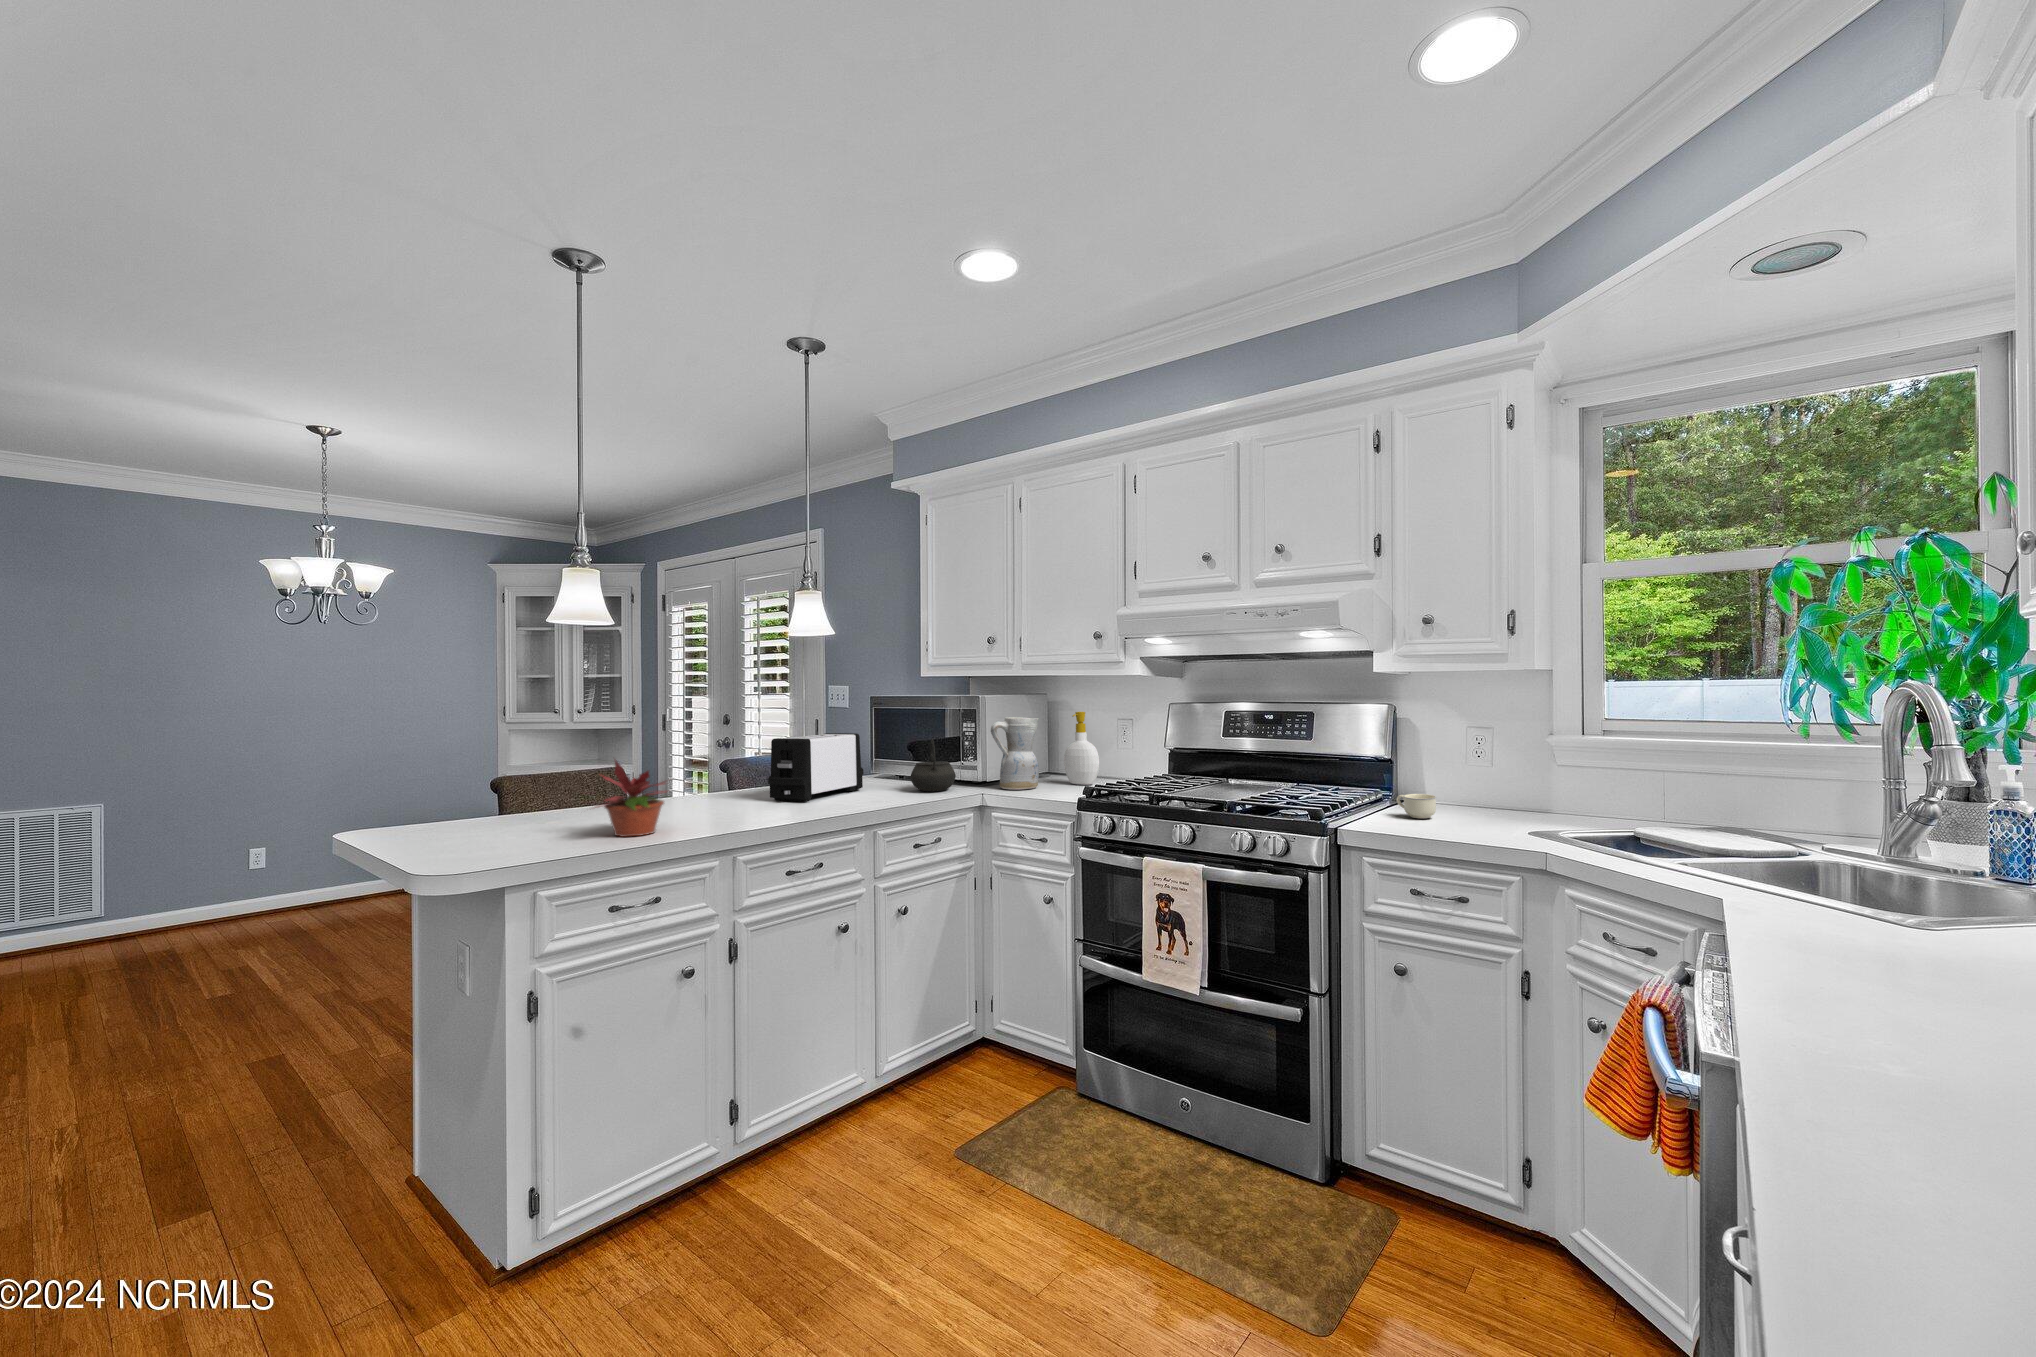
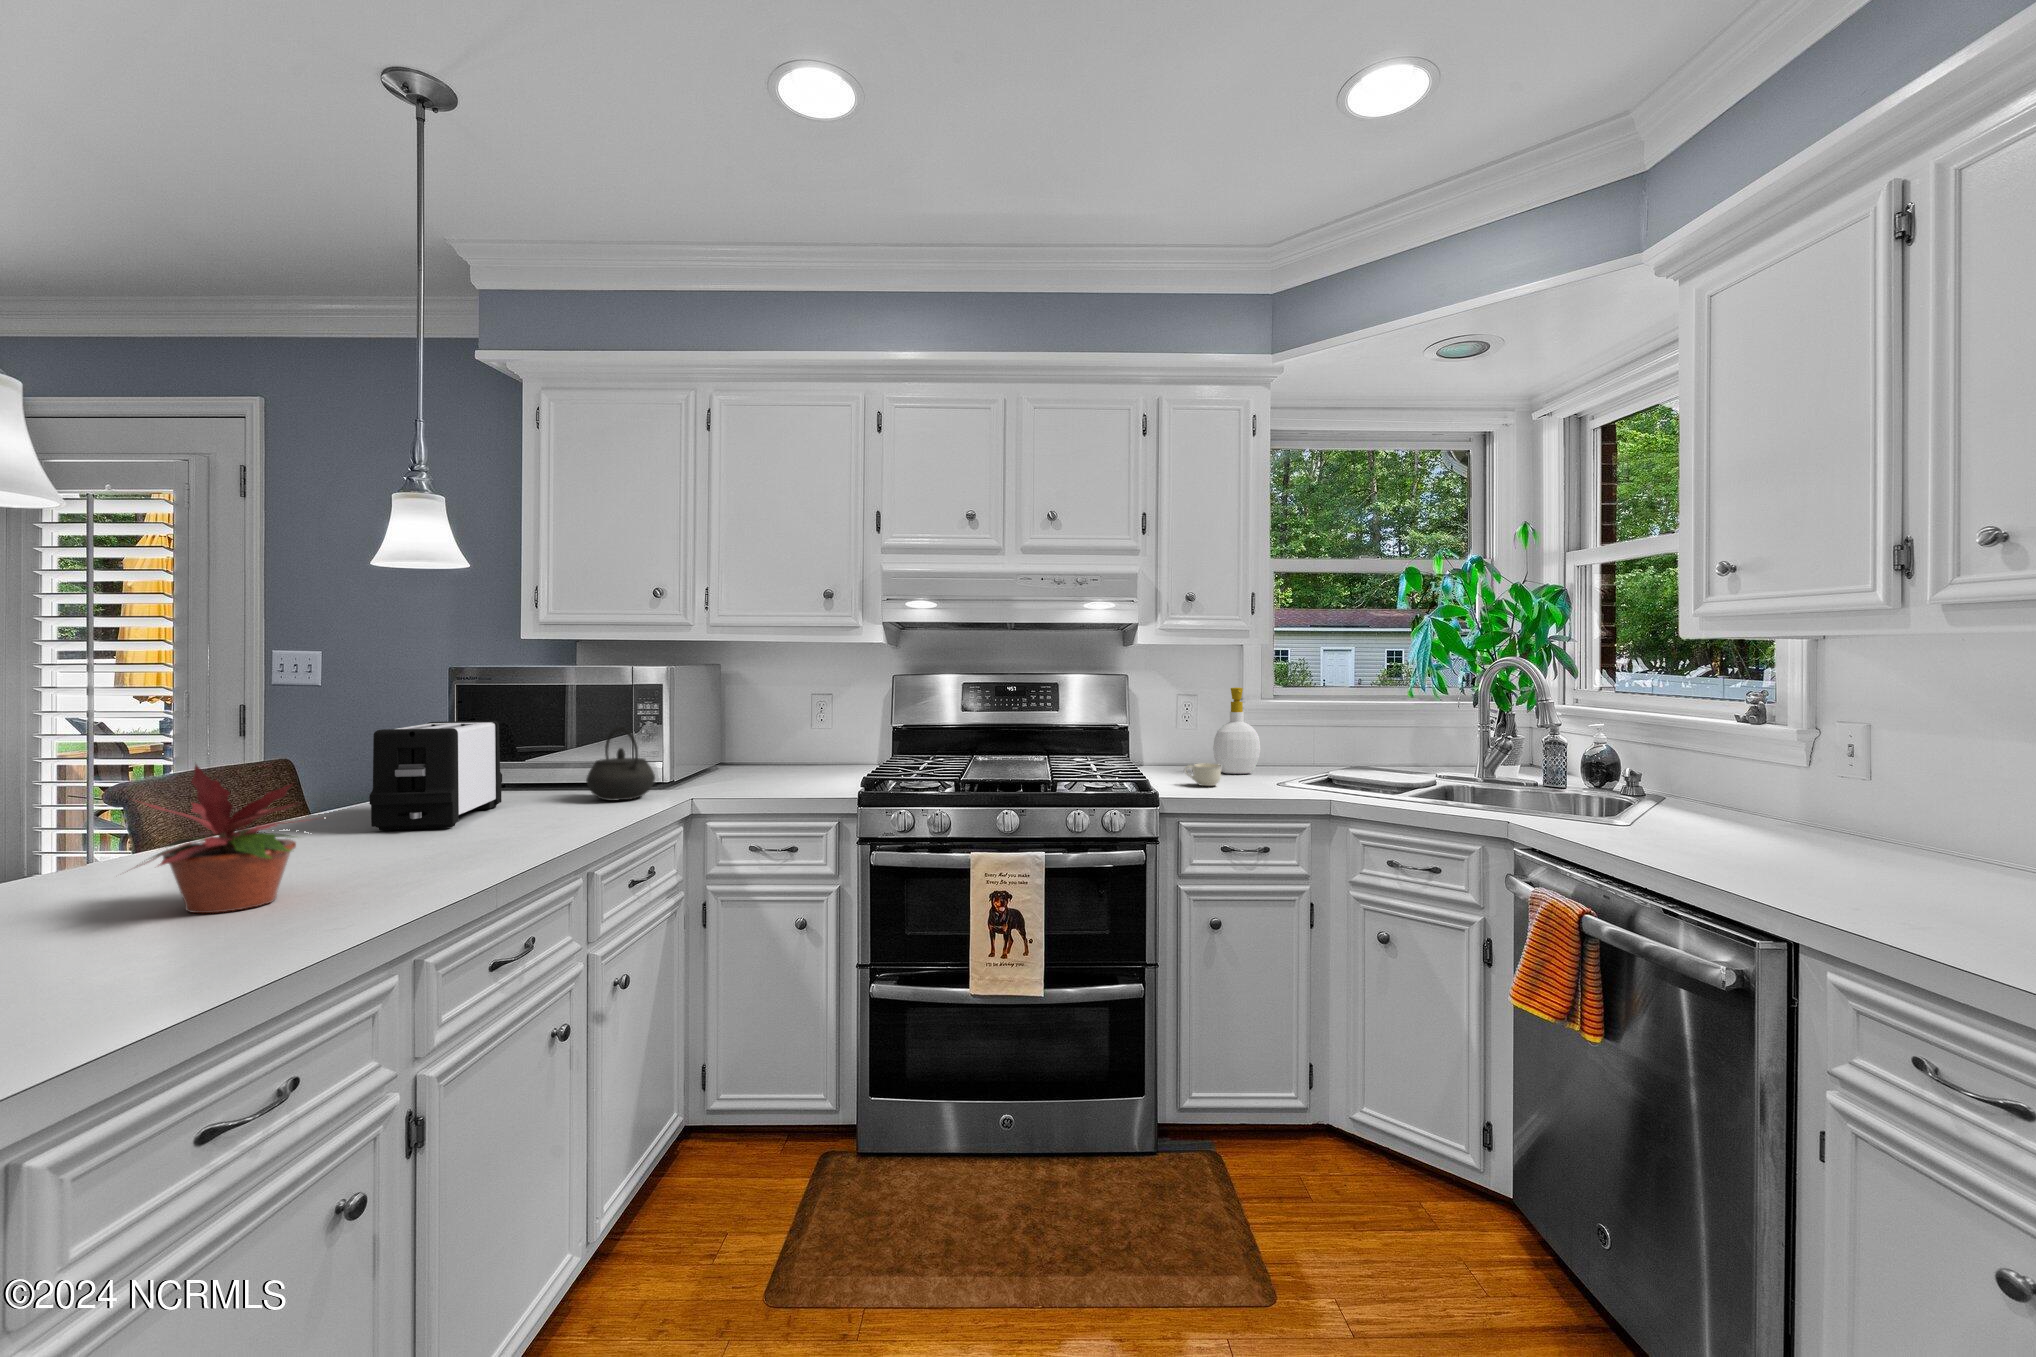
soap bottle: present [1064,712,1099,785] -> present [1213,688,1260,774]
ceramic pitcher: present [991,717,1039,790] -> none [704,696,763,790]

